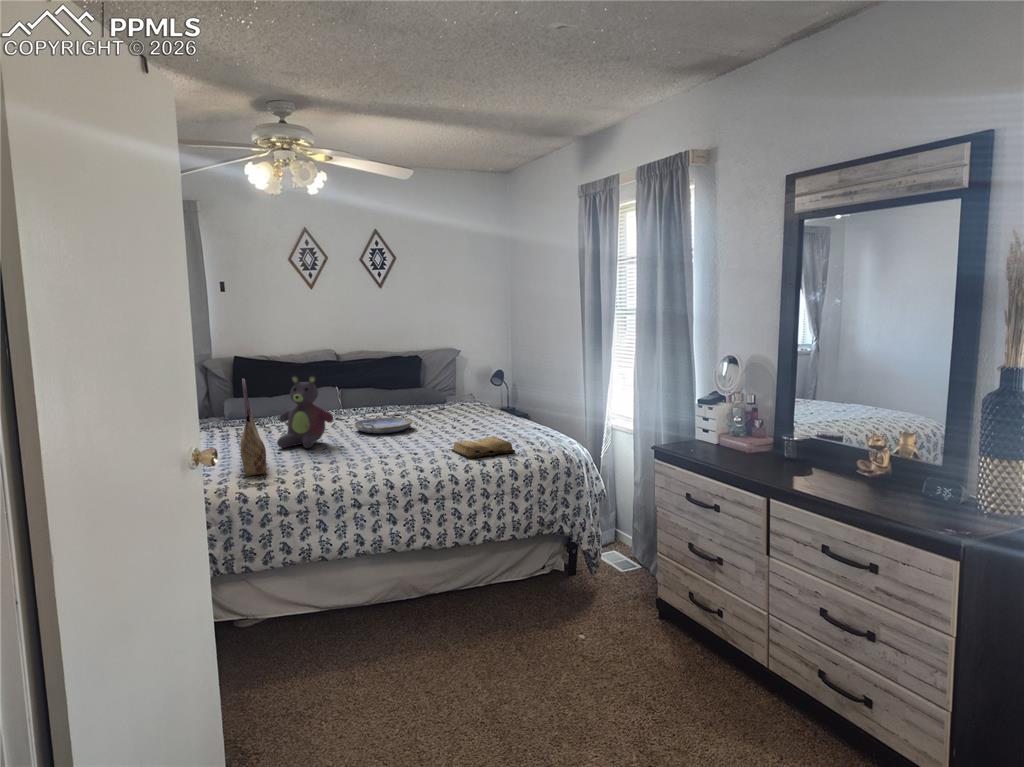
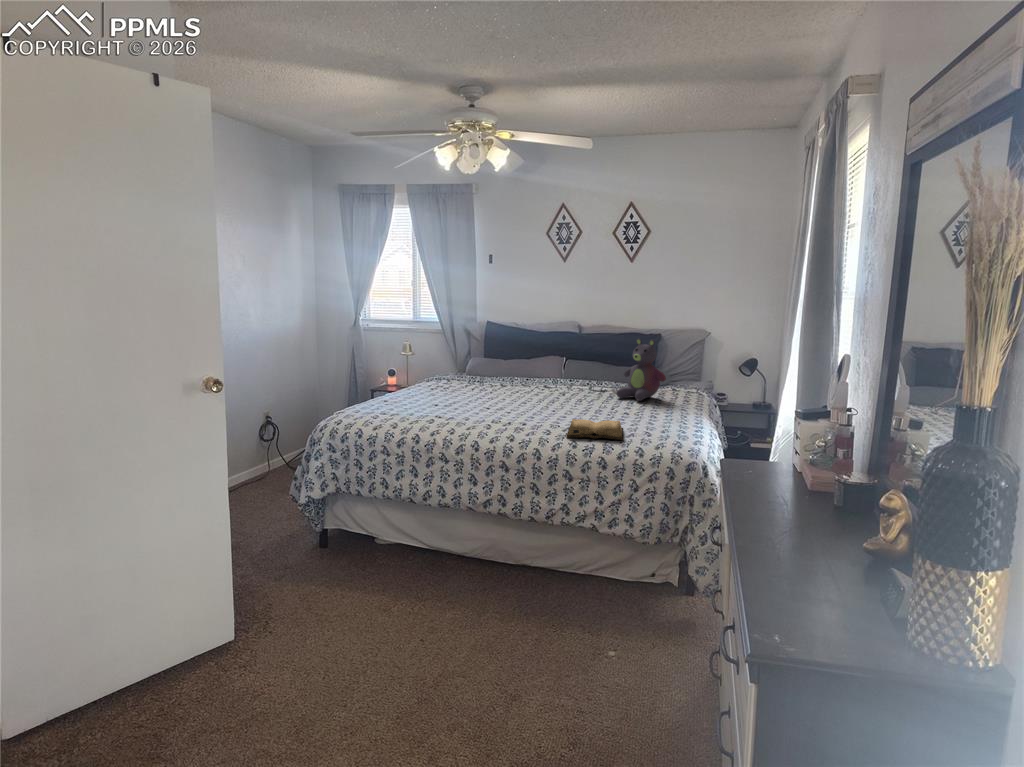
stuffed bear: present [277,376,333,448] -> present [616,338,666,401]
tote bag: present [240,379,266,476] -> none [376,335,417,417]
serving tray: present [354,413,412,433] -> none [531,385,588,403]

